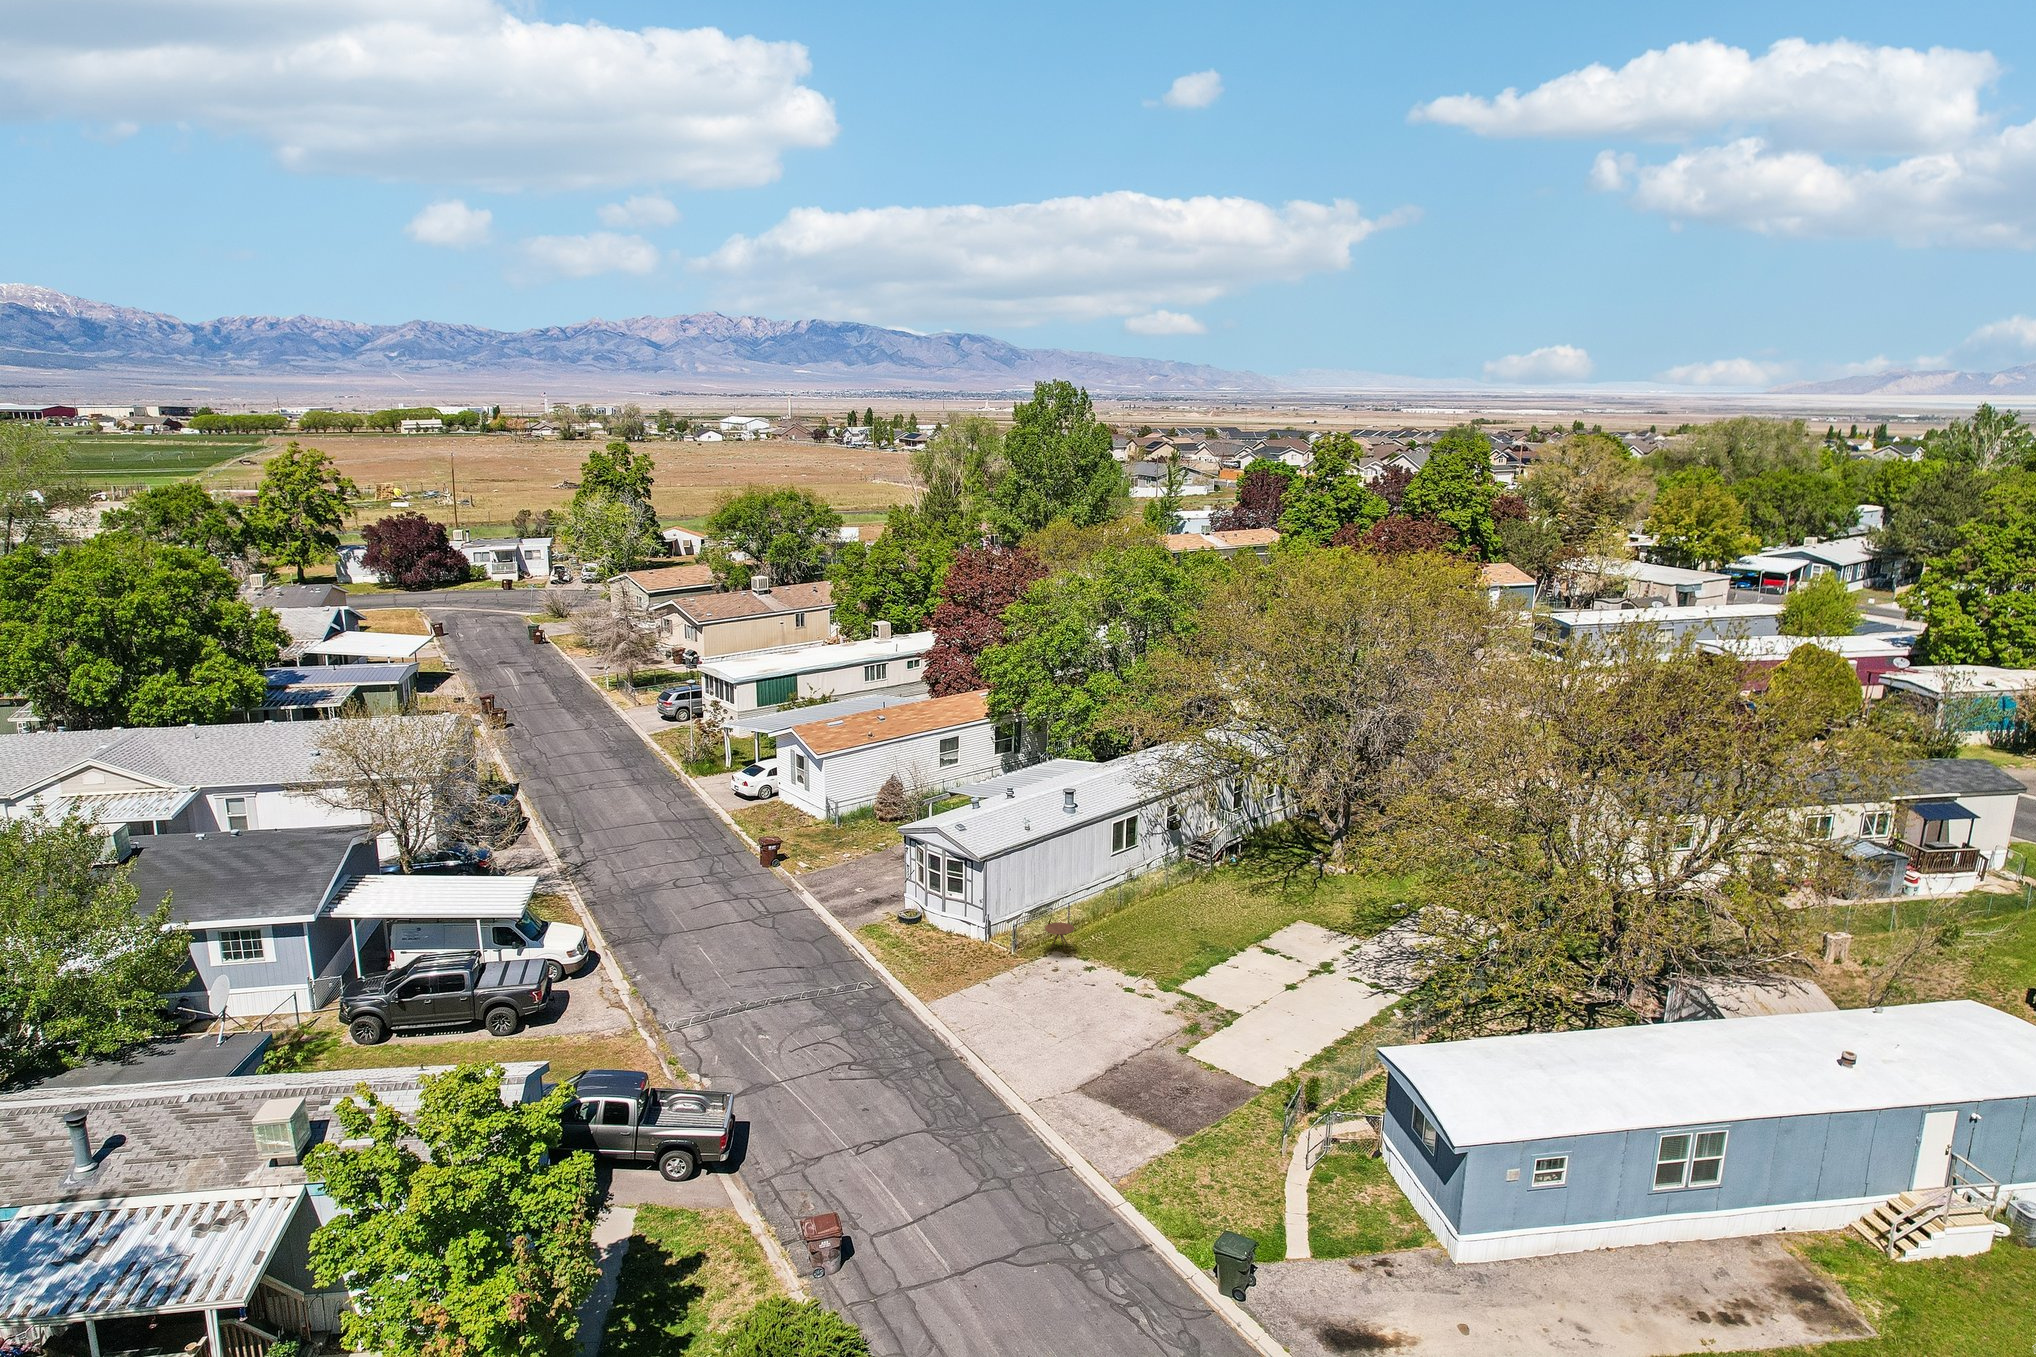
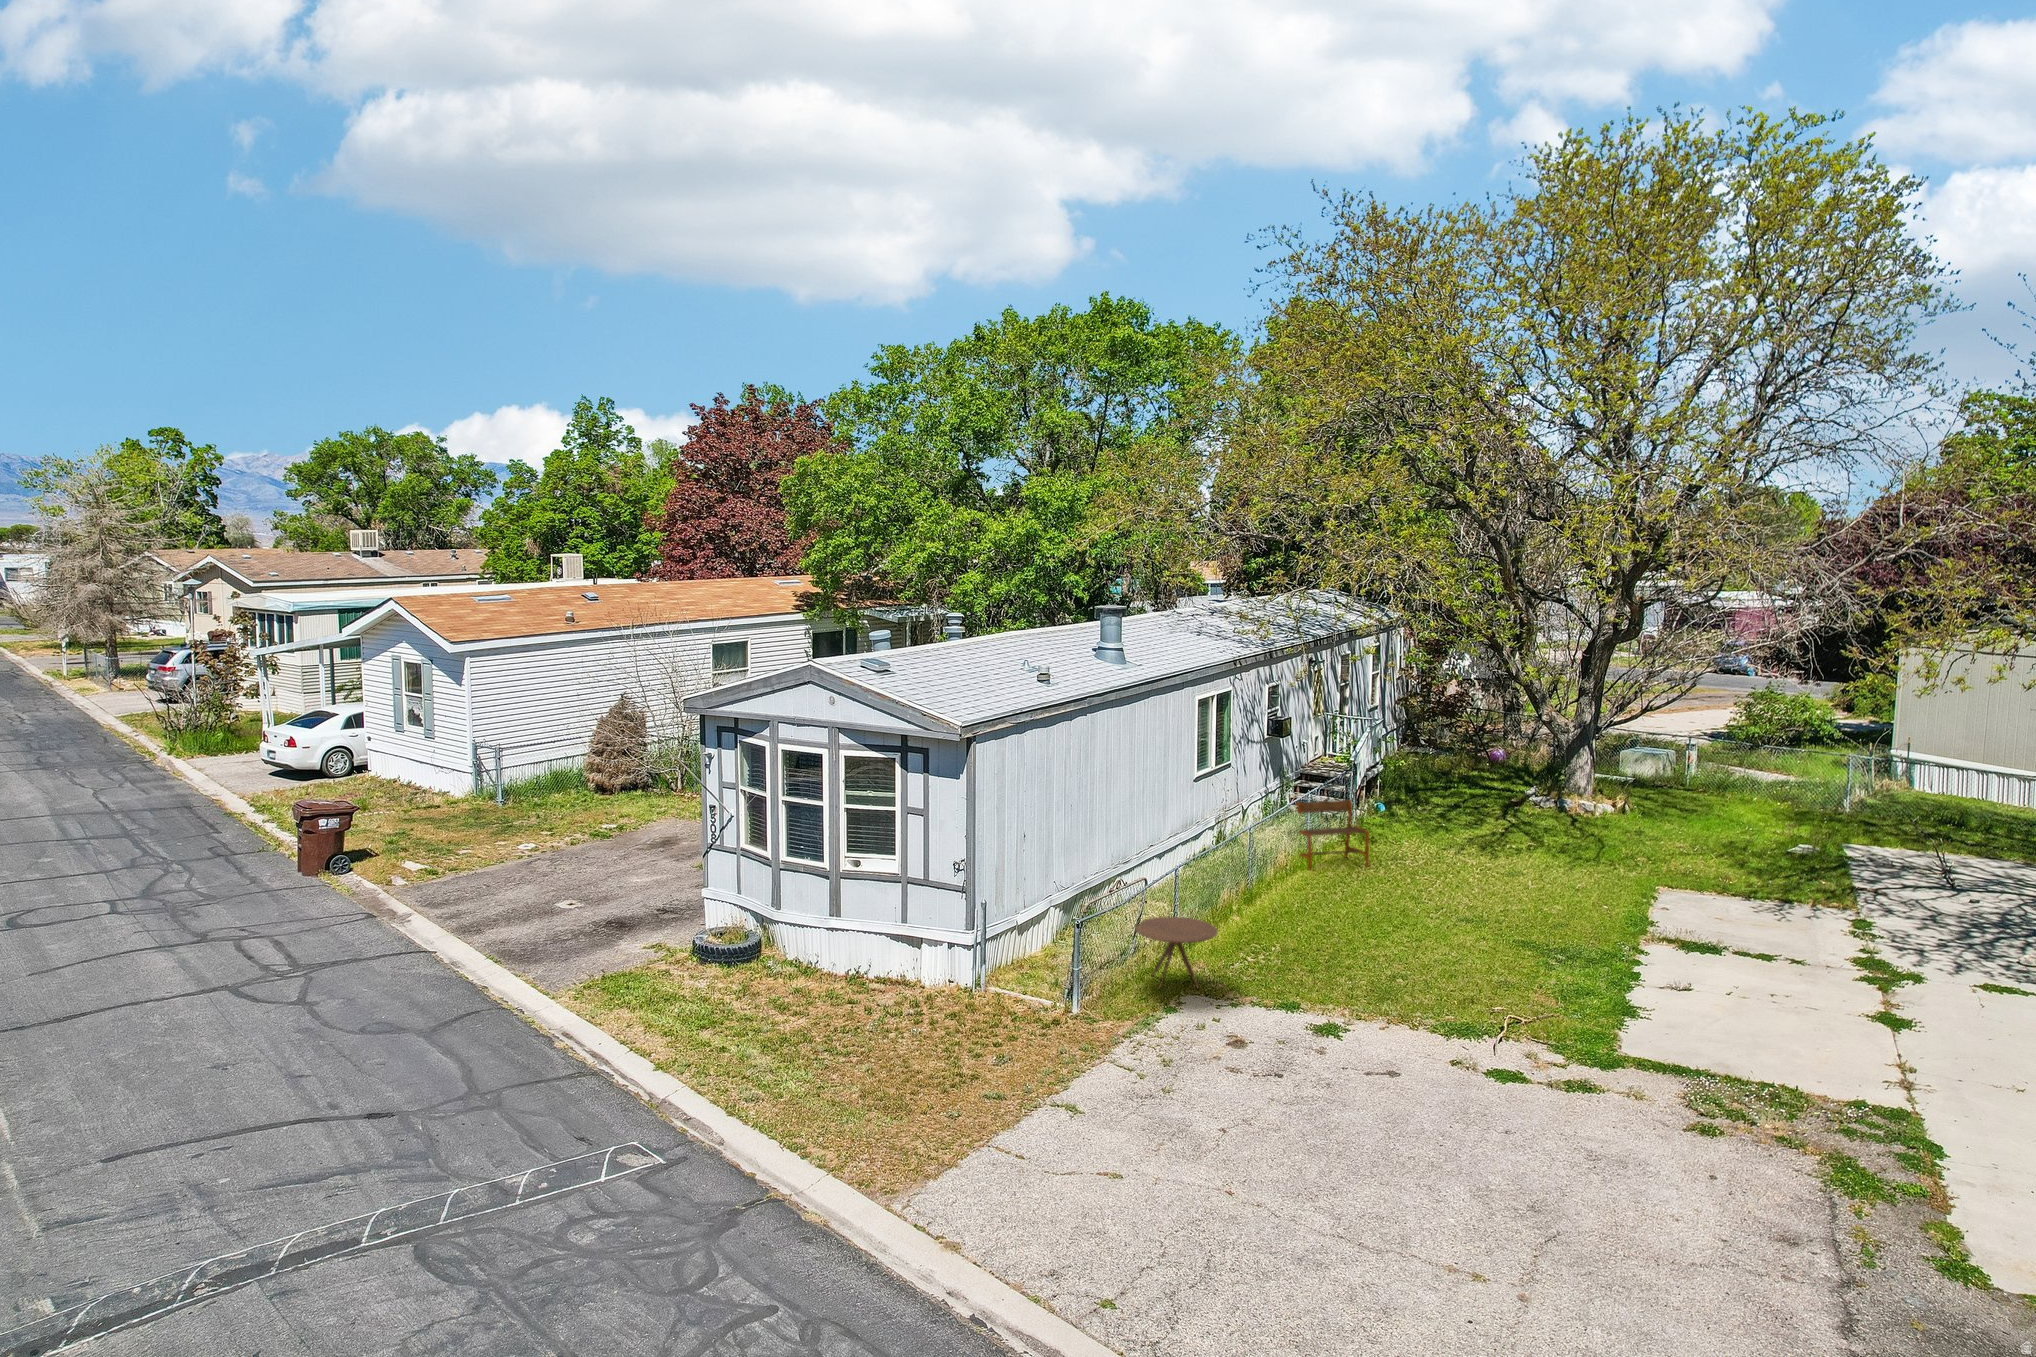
bench: none [1163,867,1194,898] -> present [1296,799,1369,870]

